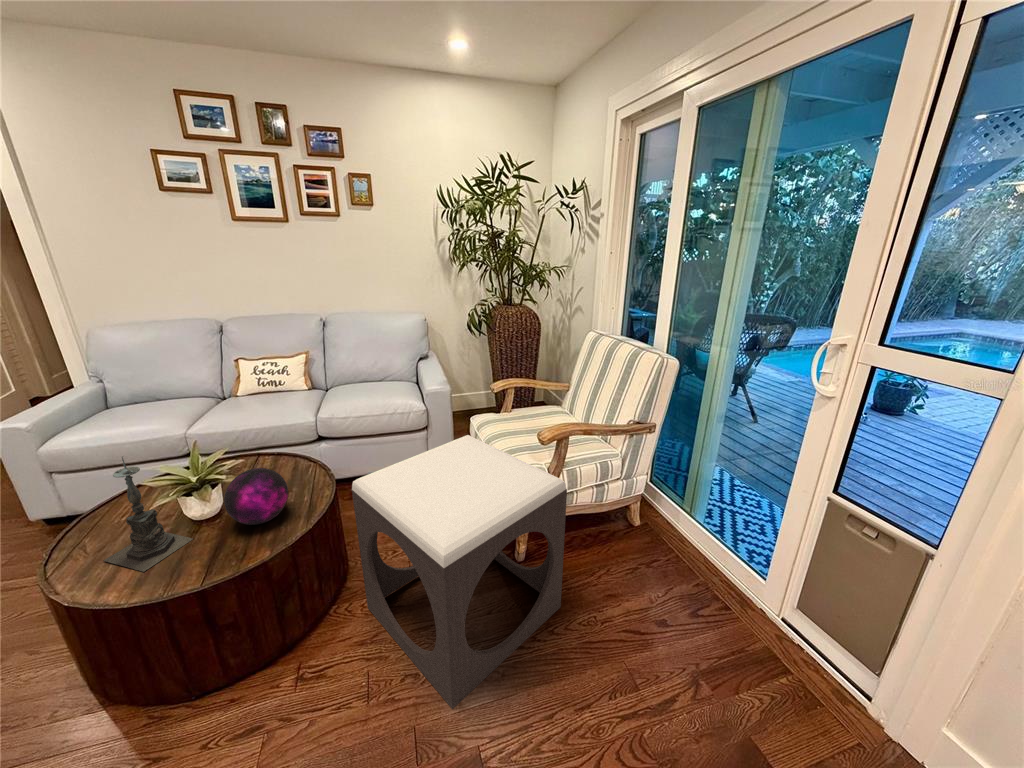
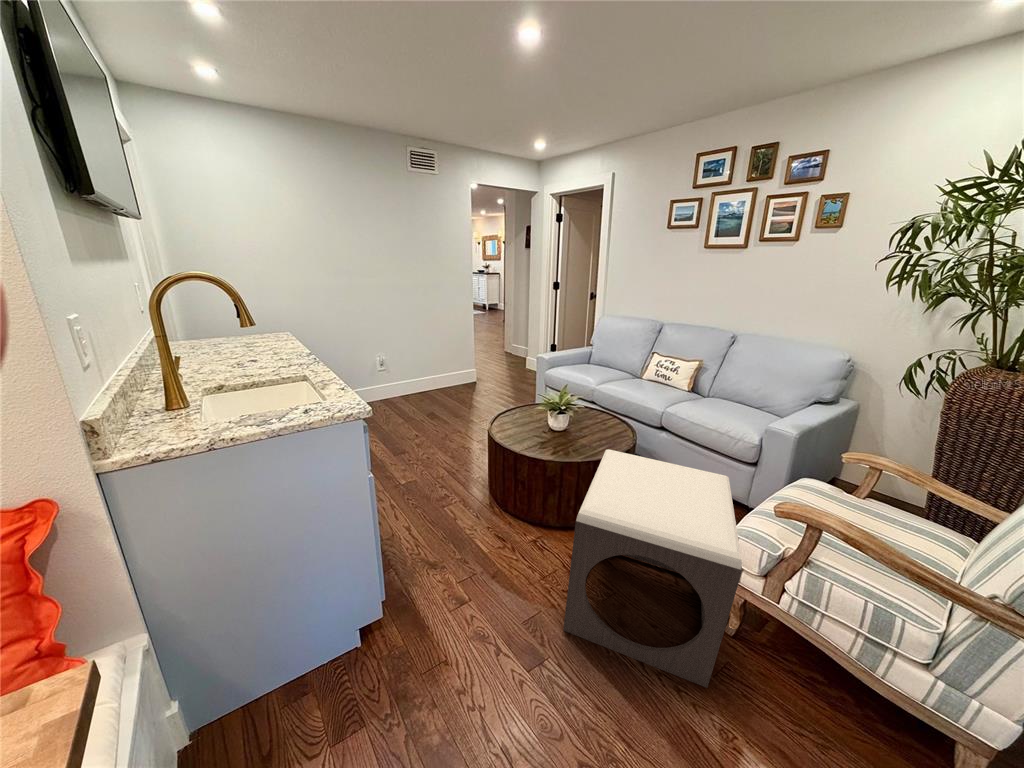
candle holder: present [103,456,193,572] -> none [510,376,540,436]
decorative orb: present [224,468,288,525] -> none [554,413,589,448]

